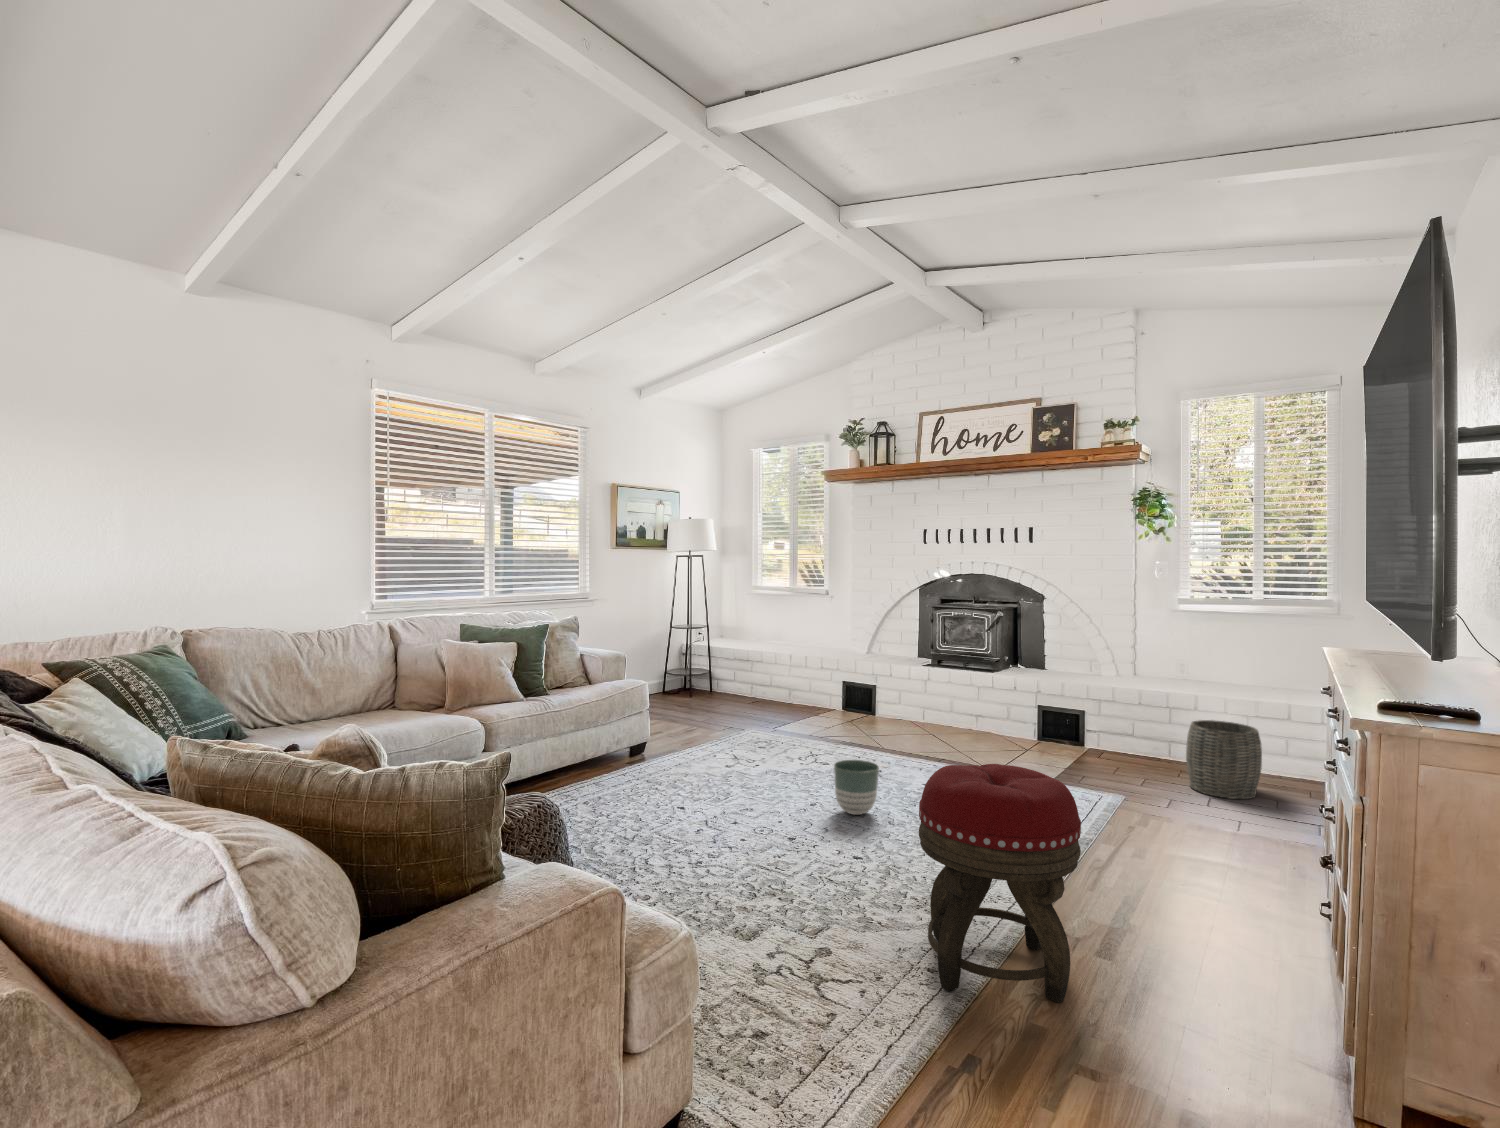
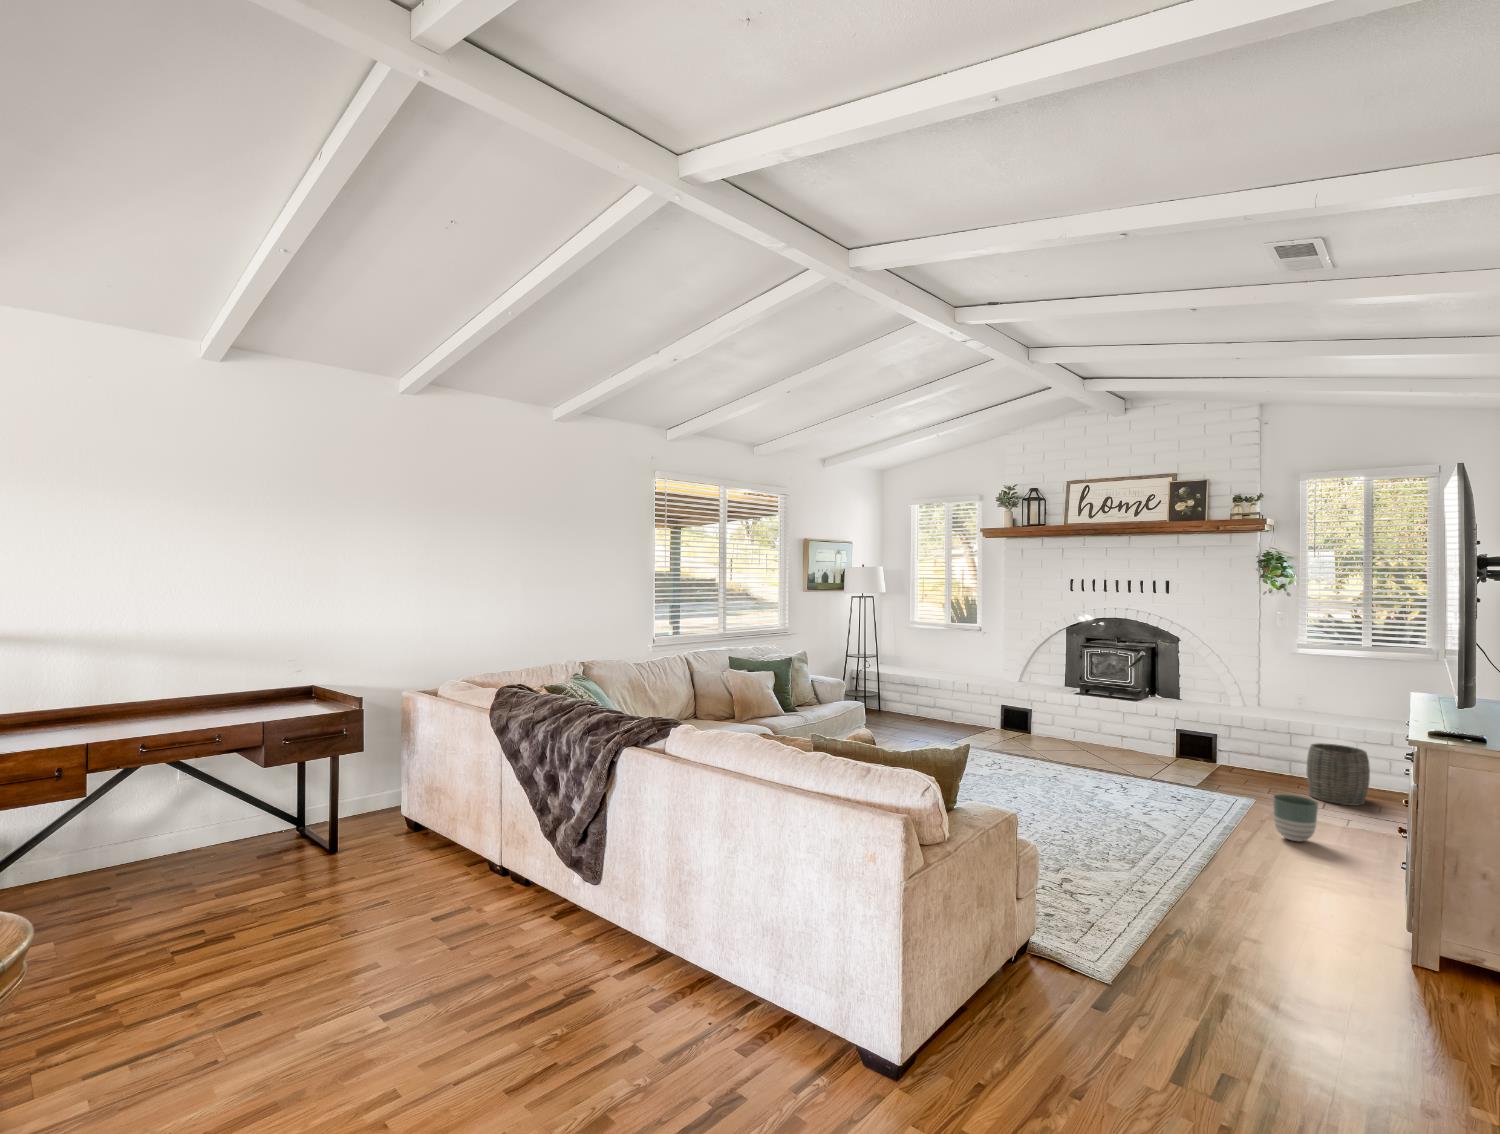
planter: present [834,760,879,815] -> present [1273,794,1318,842]
footstool: present [919,764,1081,1003] -> none [1130,763,1242,912]

